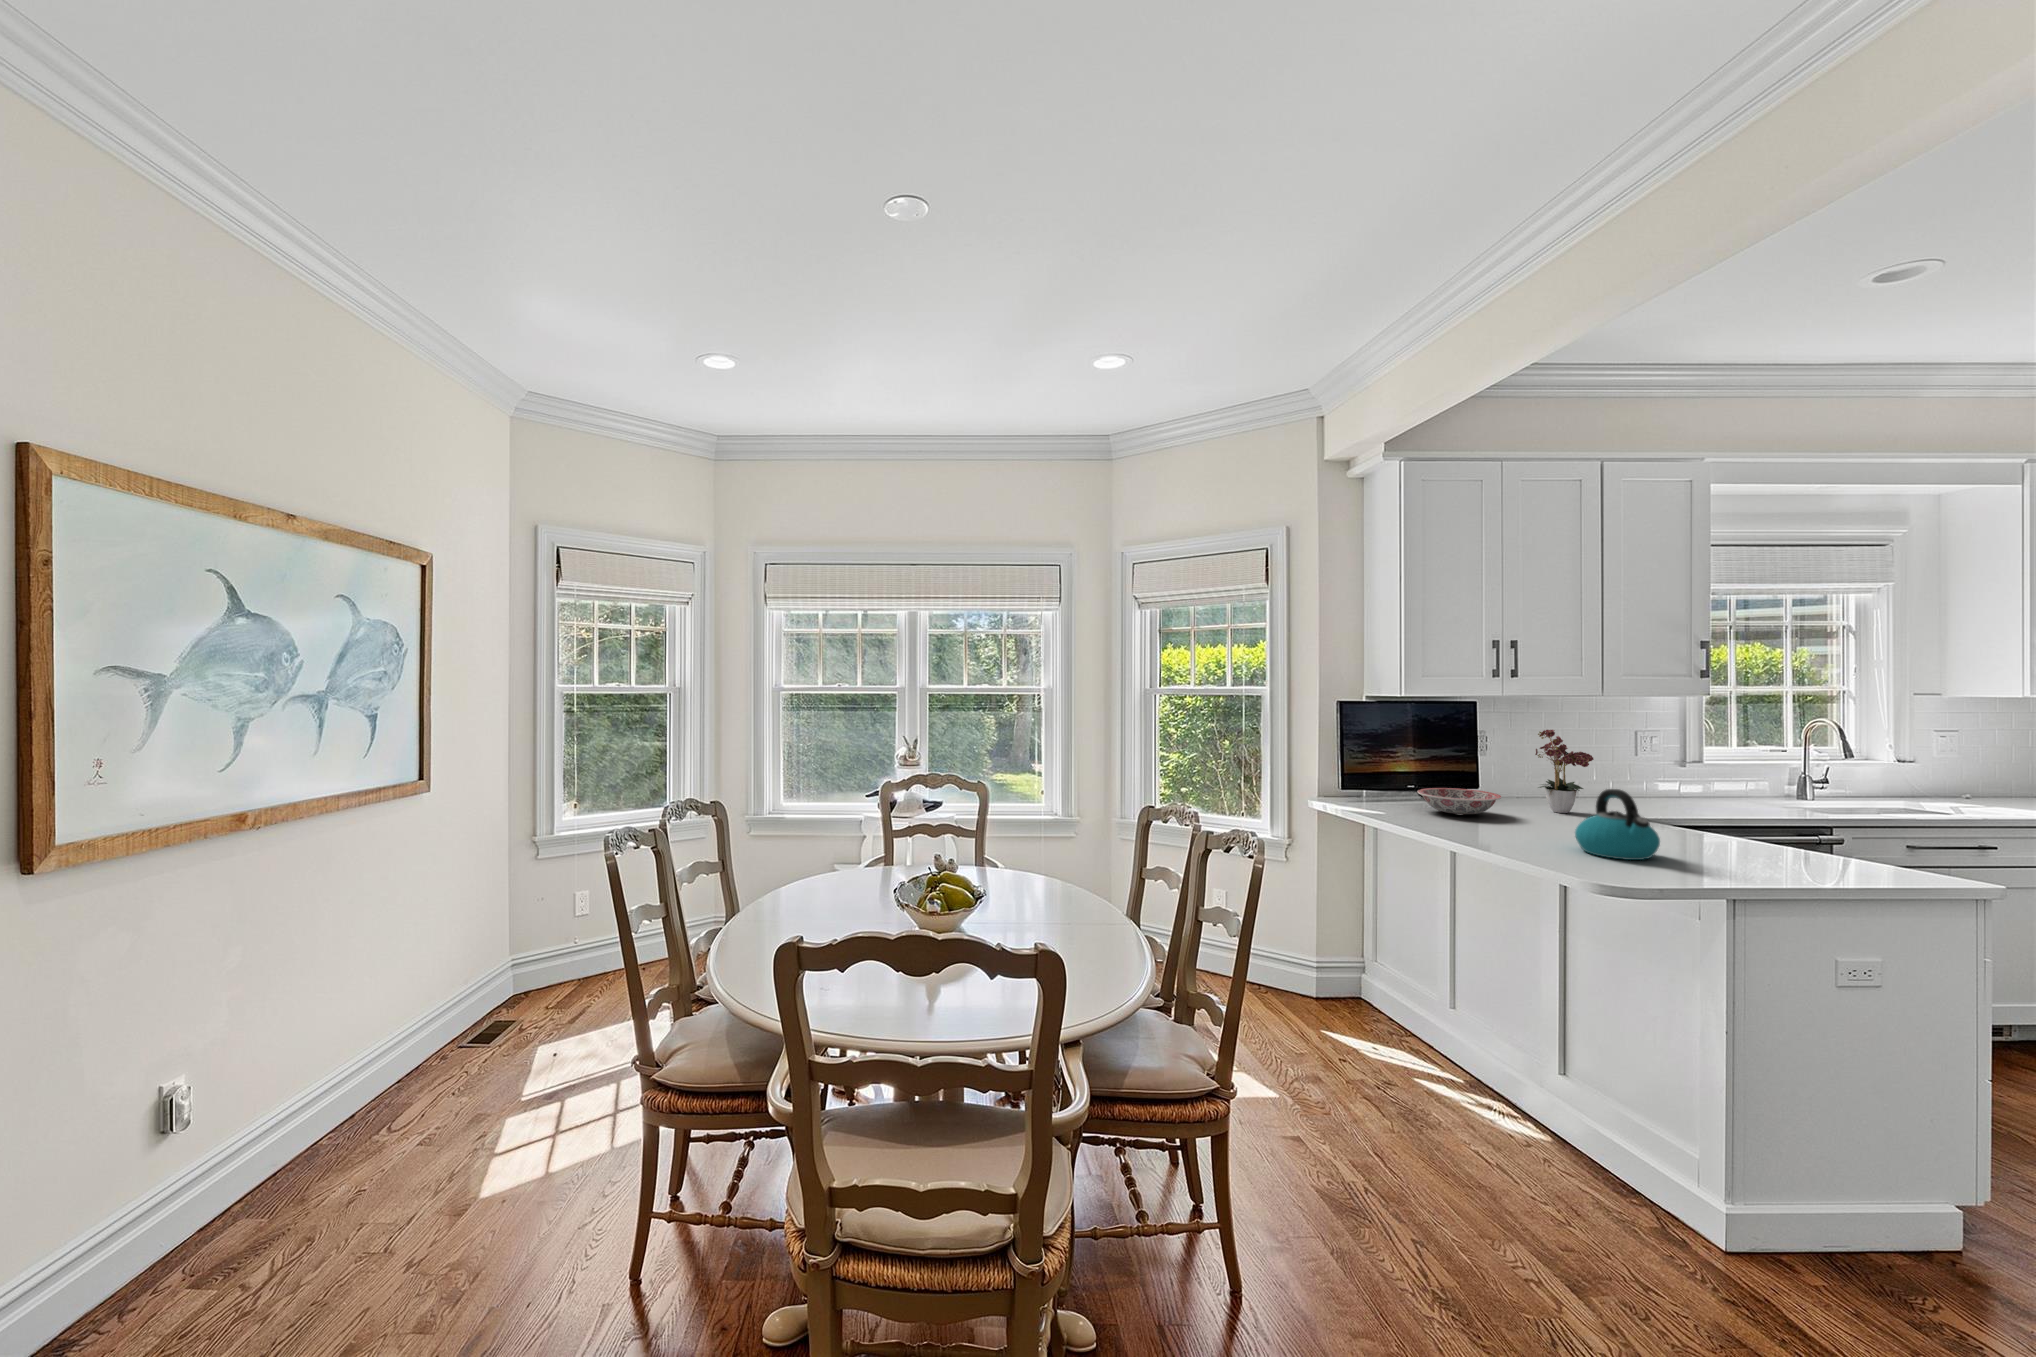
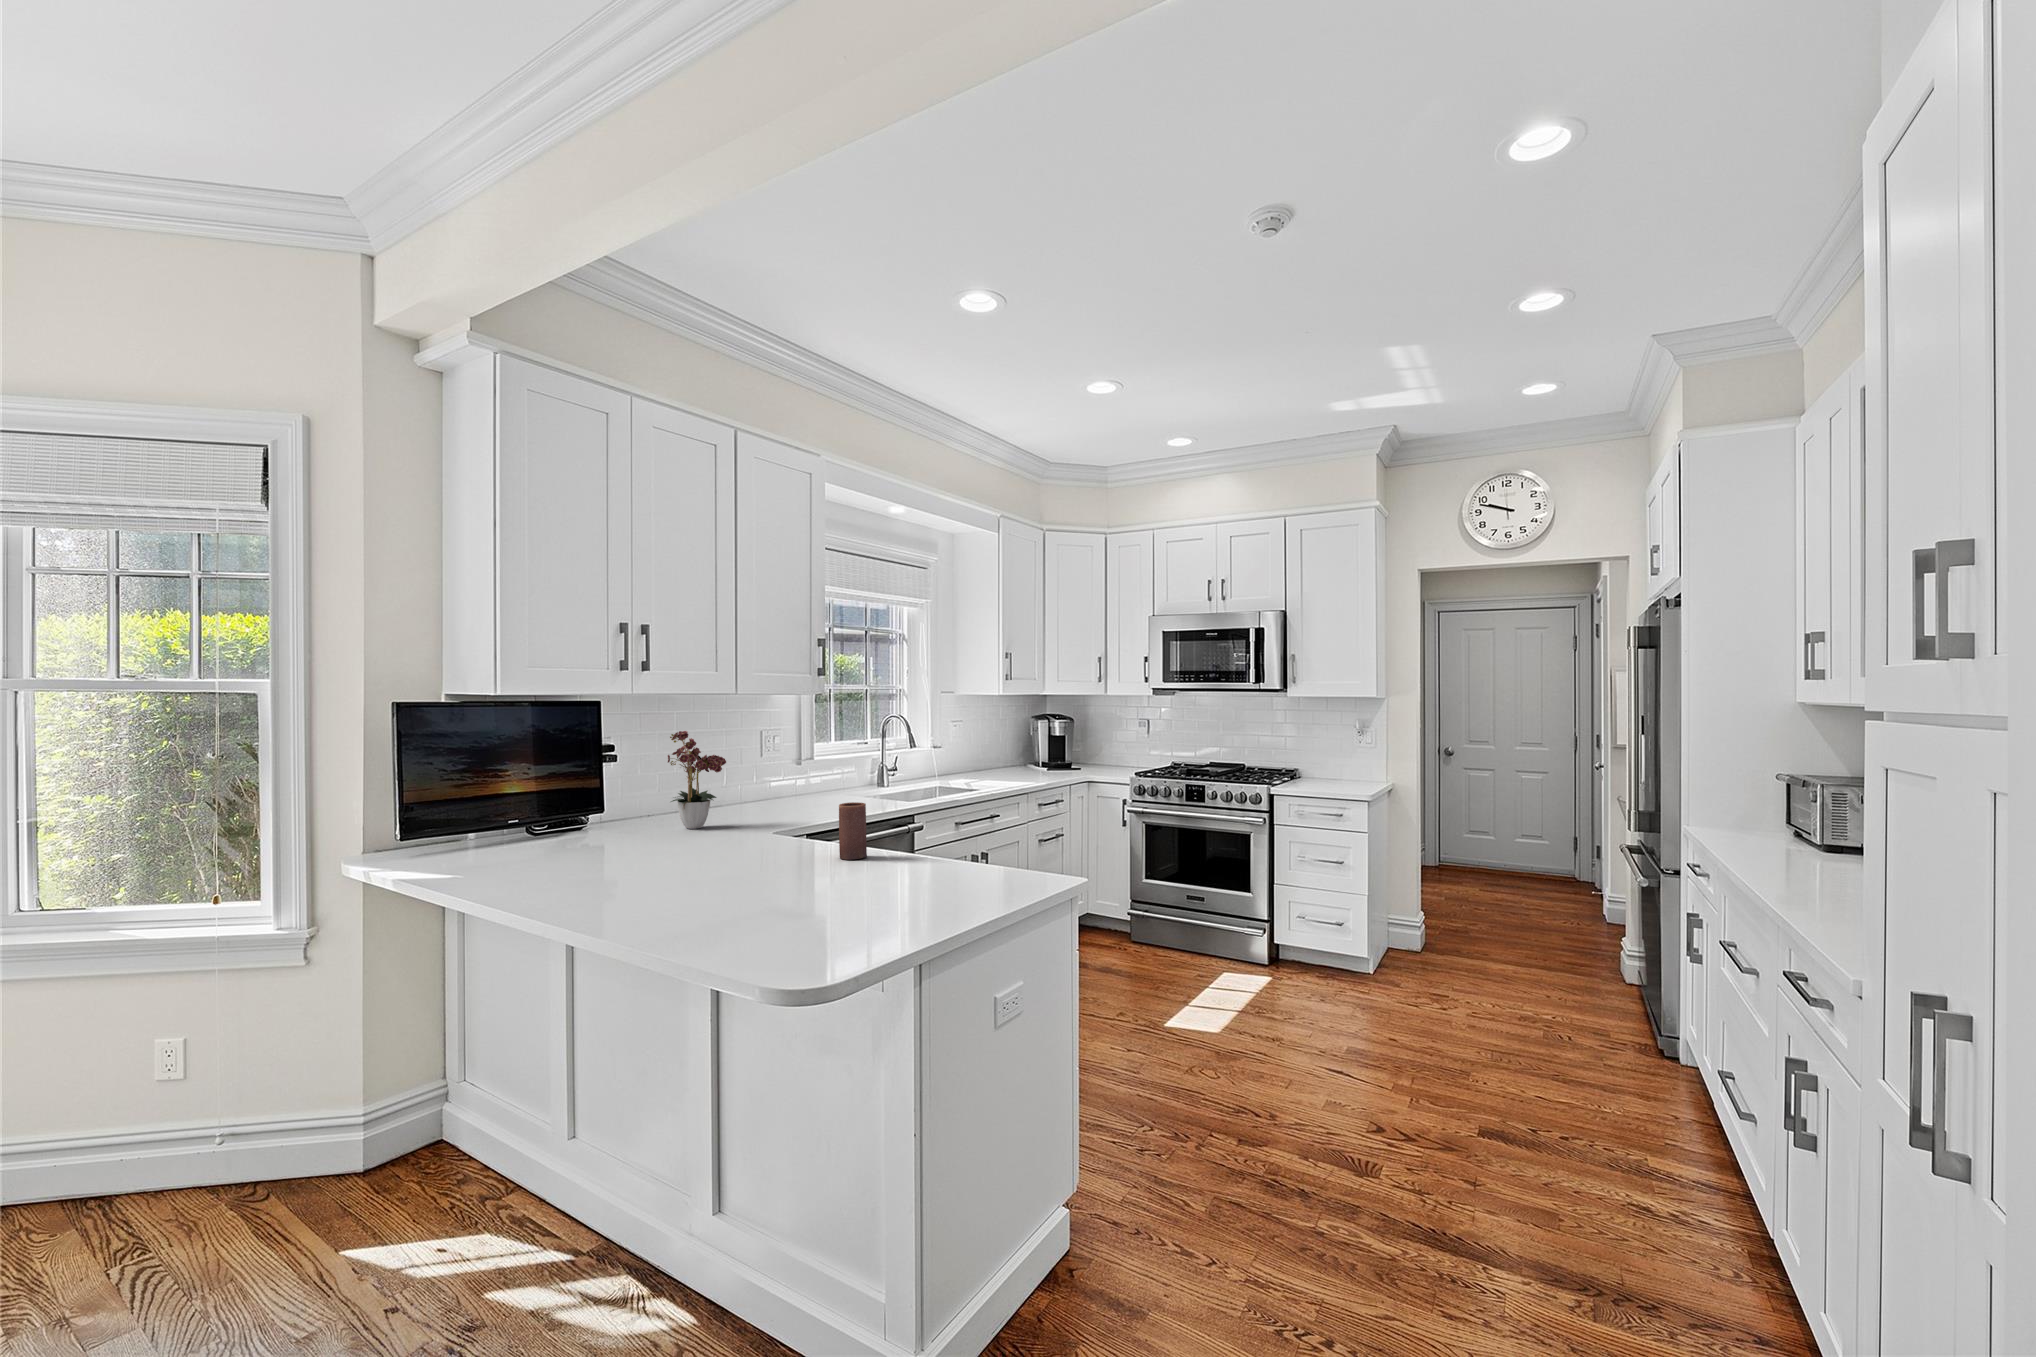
ceramic bowl: present [1418,788,1501,814] -> none [524,814,632,848]
kettle: present [1575,789,1660,860] -> none [720,791,802,872]
candle: none [1705,810,1741,865] -> present [839,802,867,860]

